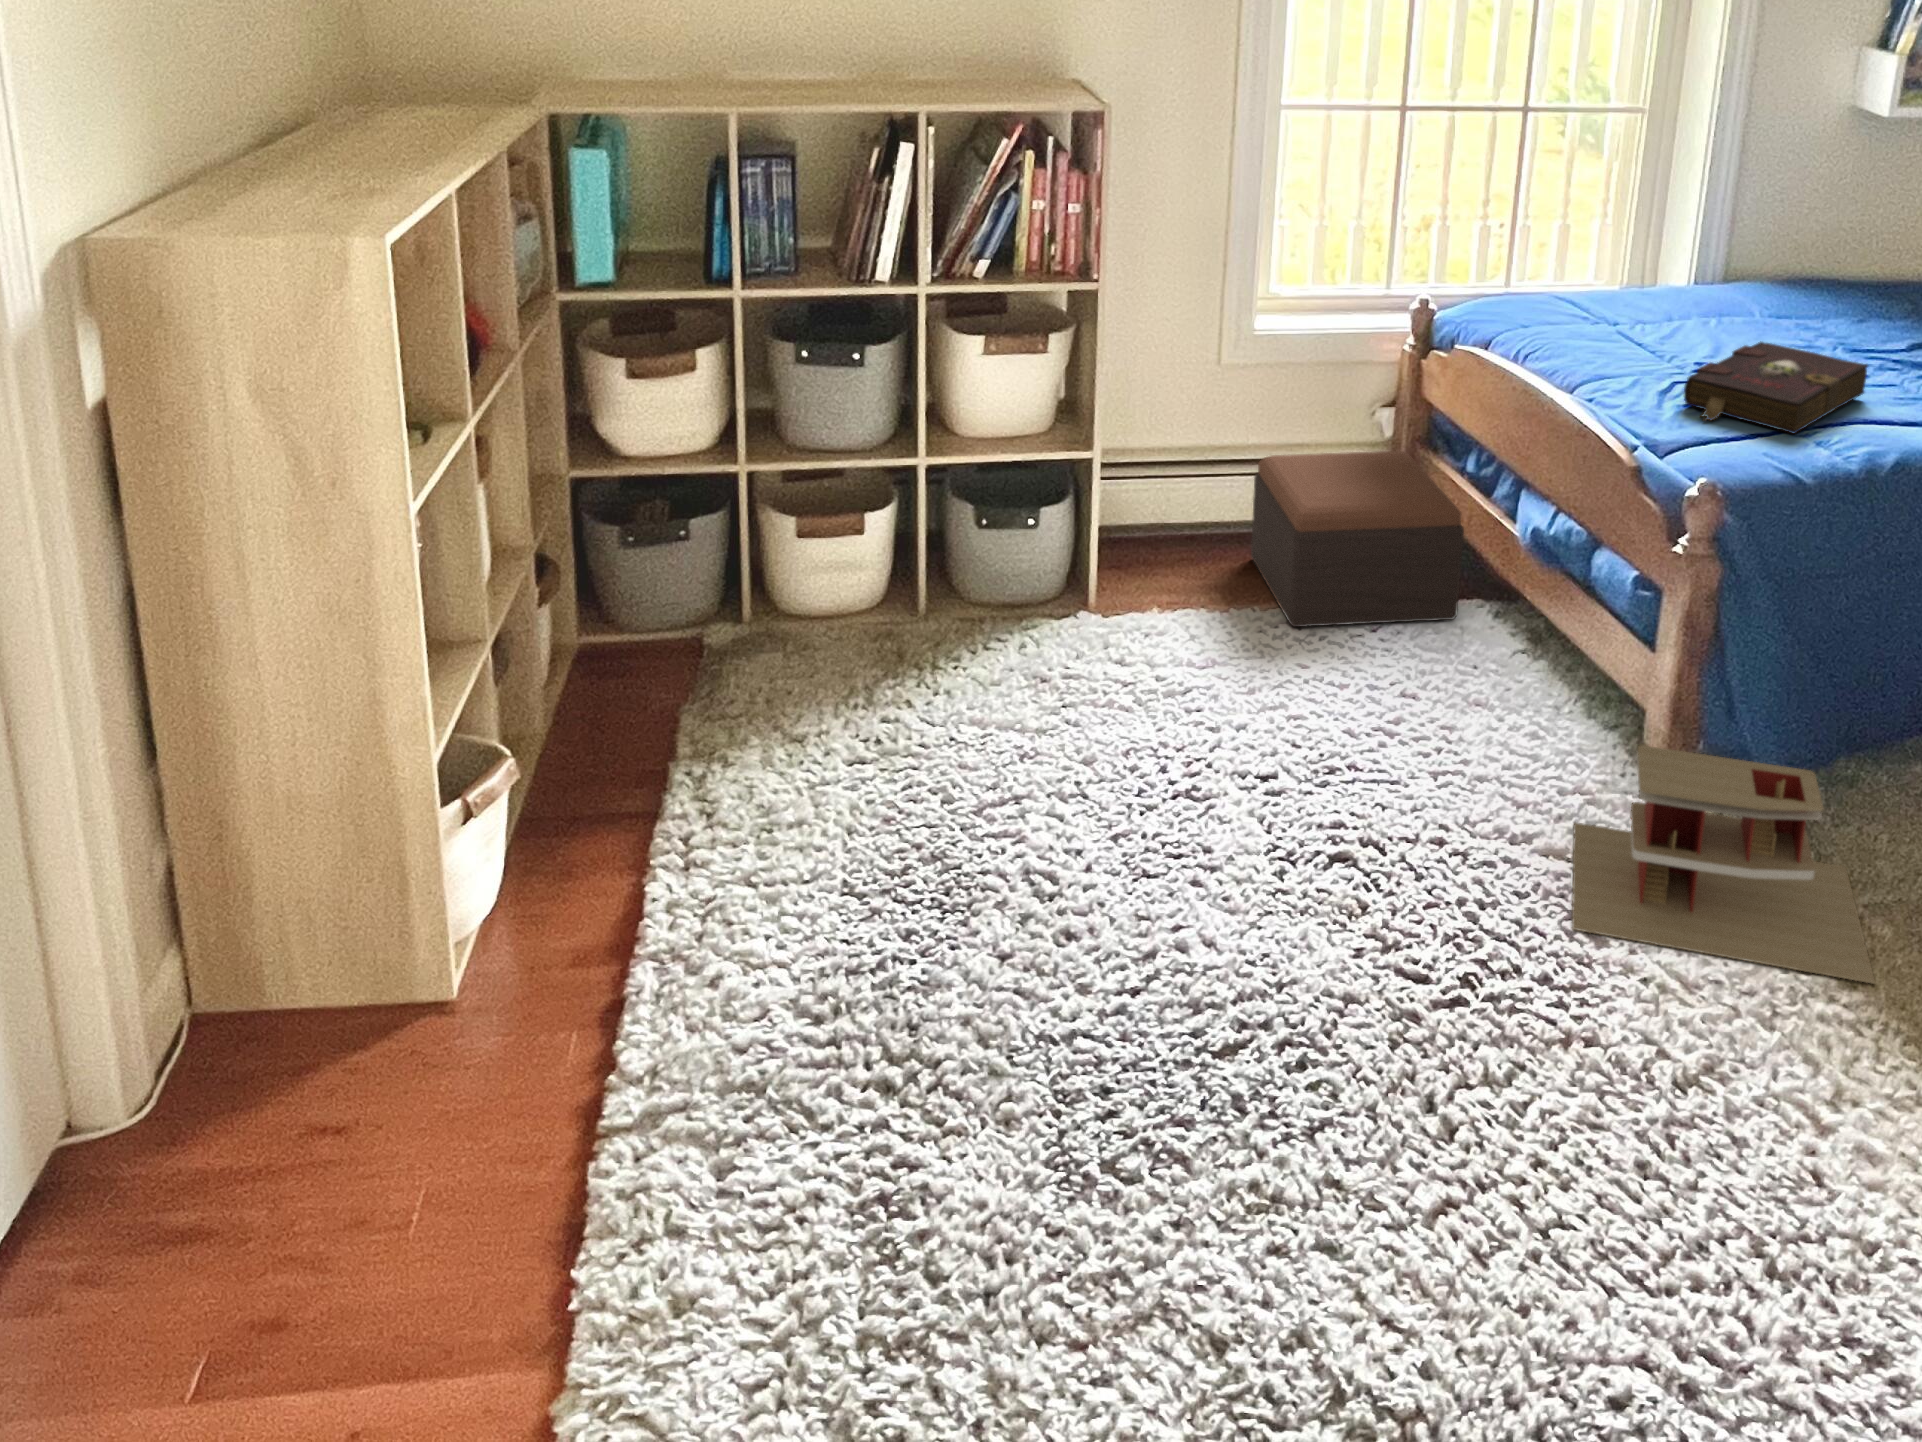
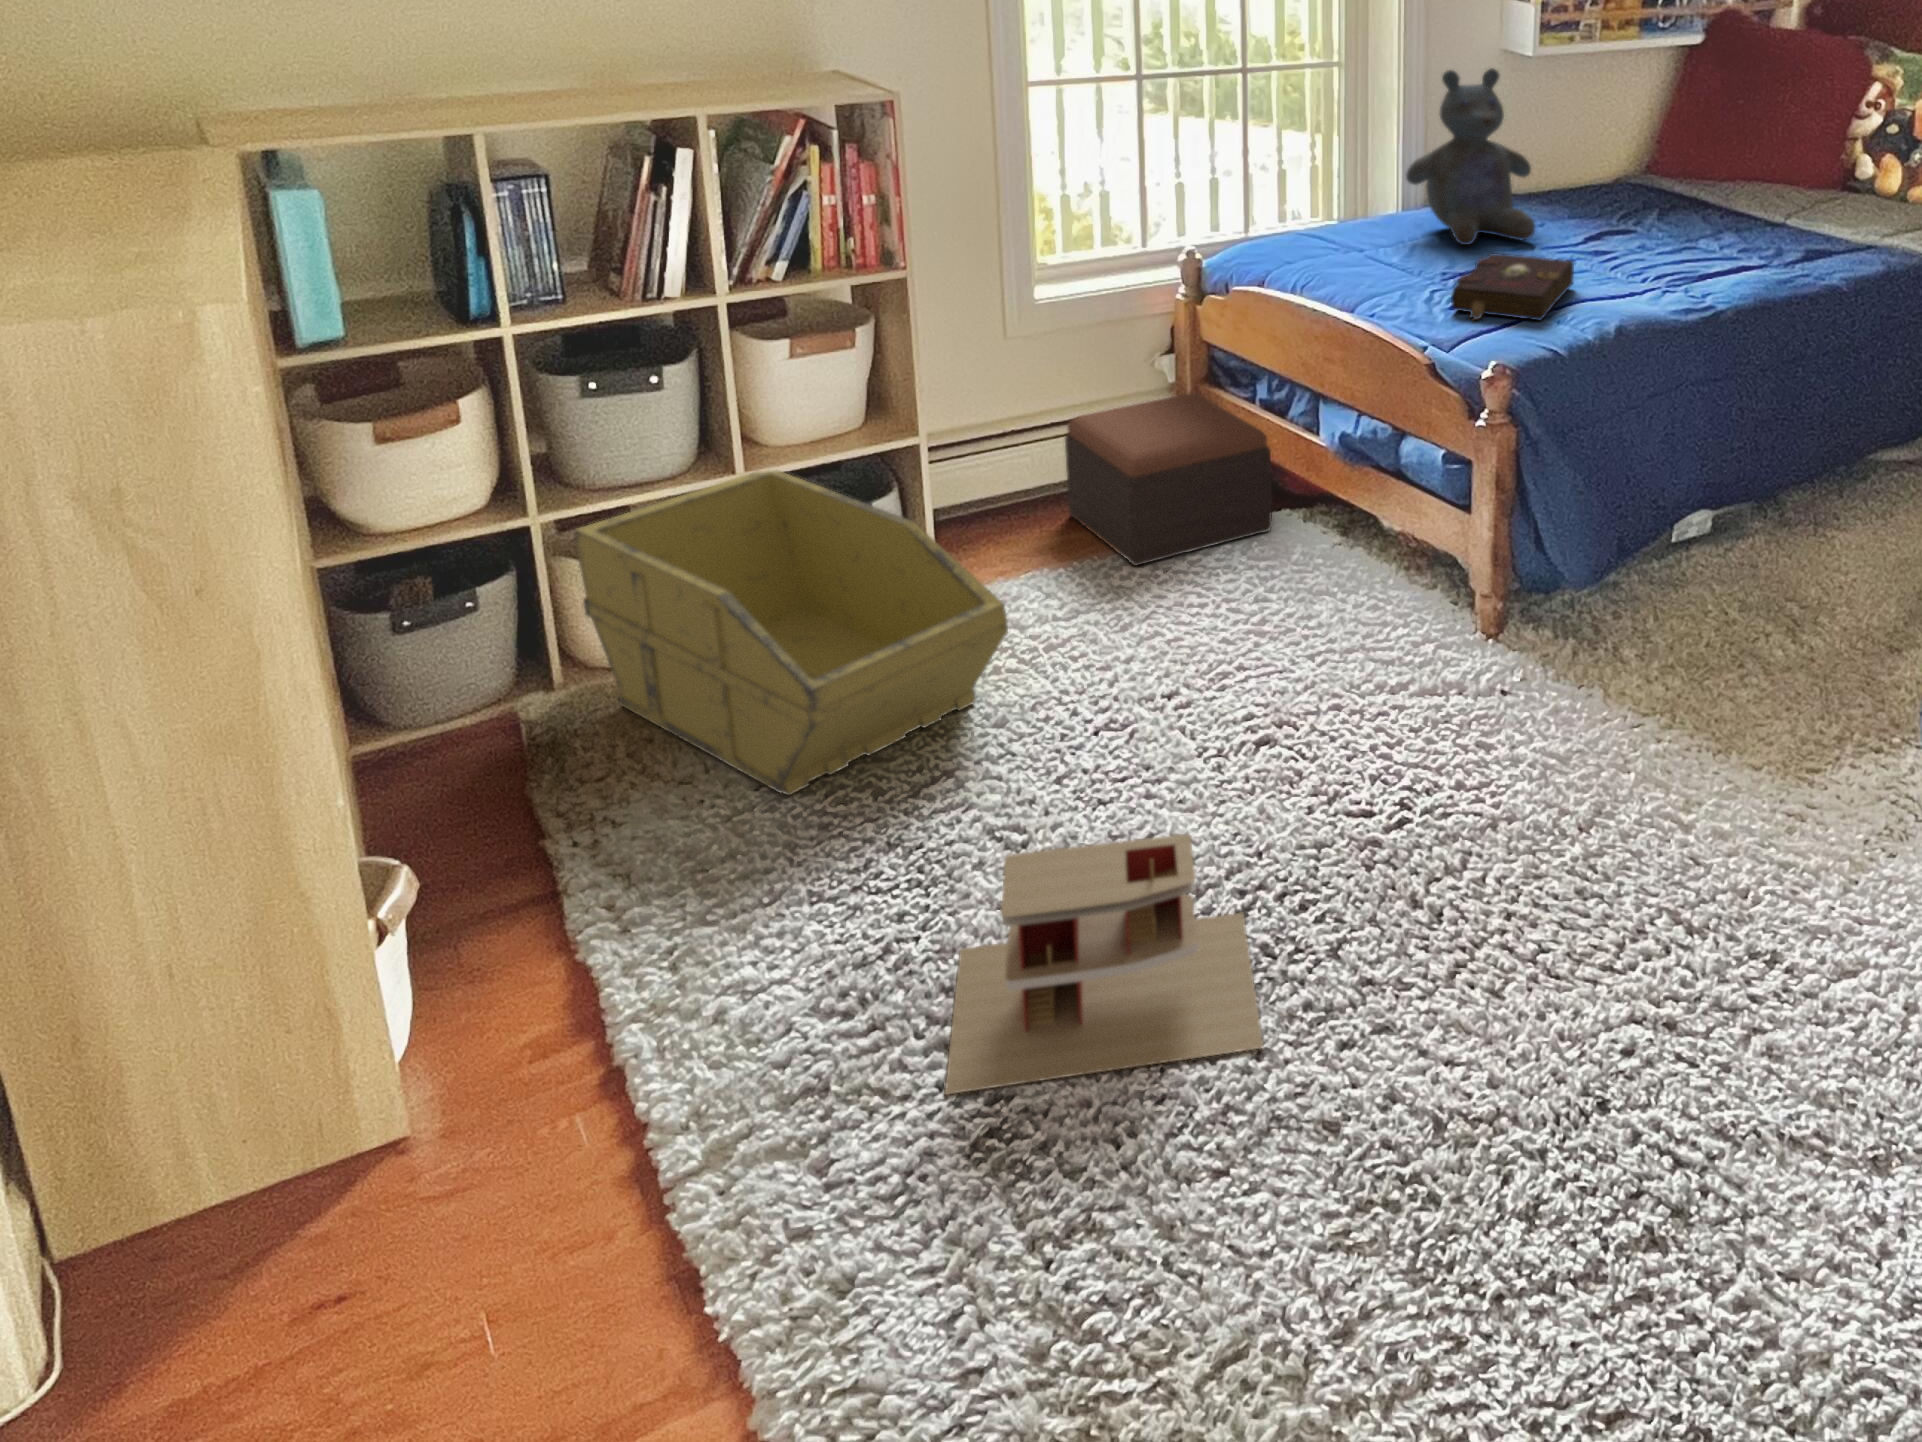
stuffed bear: none [1688,116,1858,331] -> present [1406,69,1535,245]
storage bin: none [765,456,1104,781] -> present [574,470,1008,795]
toy house: present [1572,745,1875,983] -> present [945,834,1263,1094]

